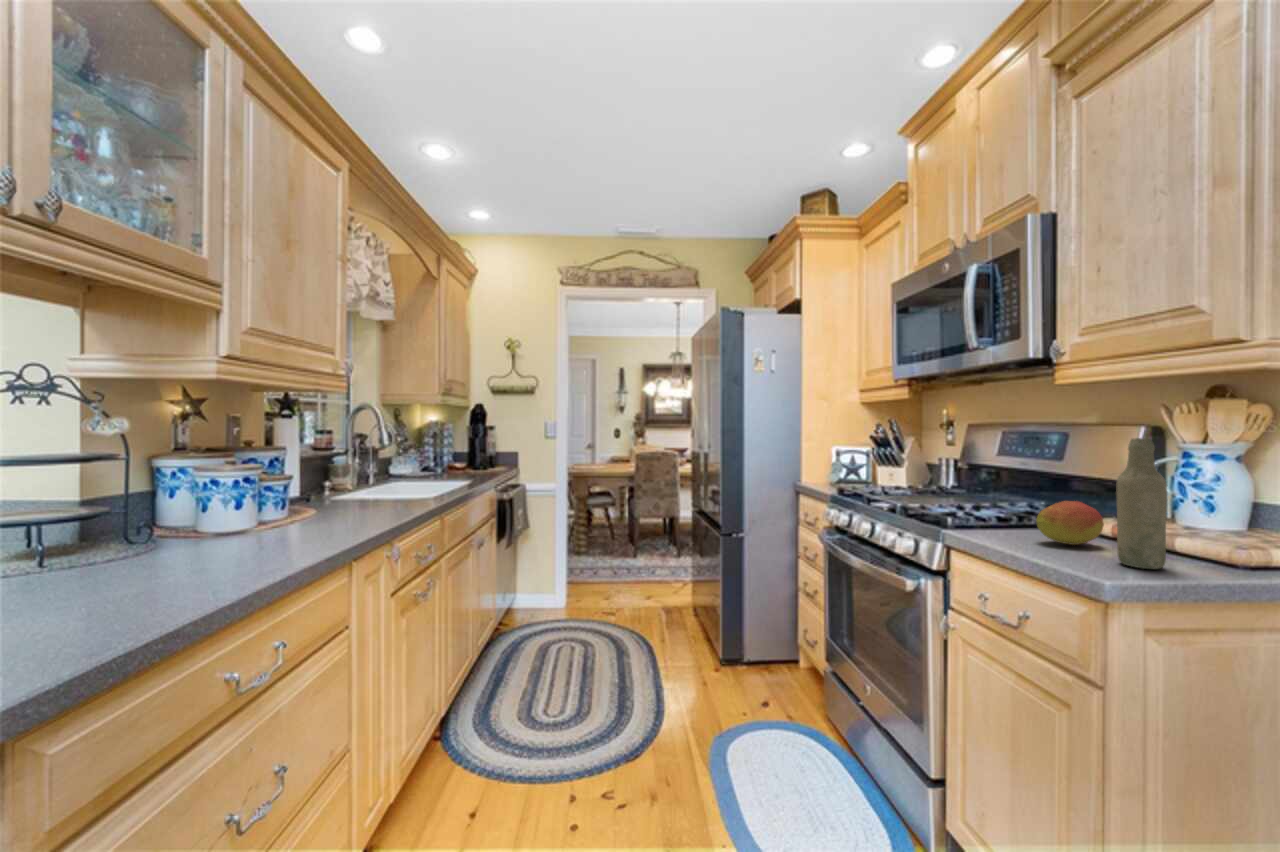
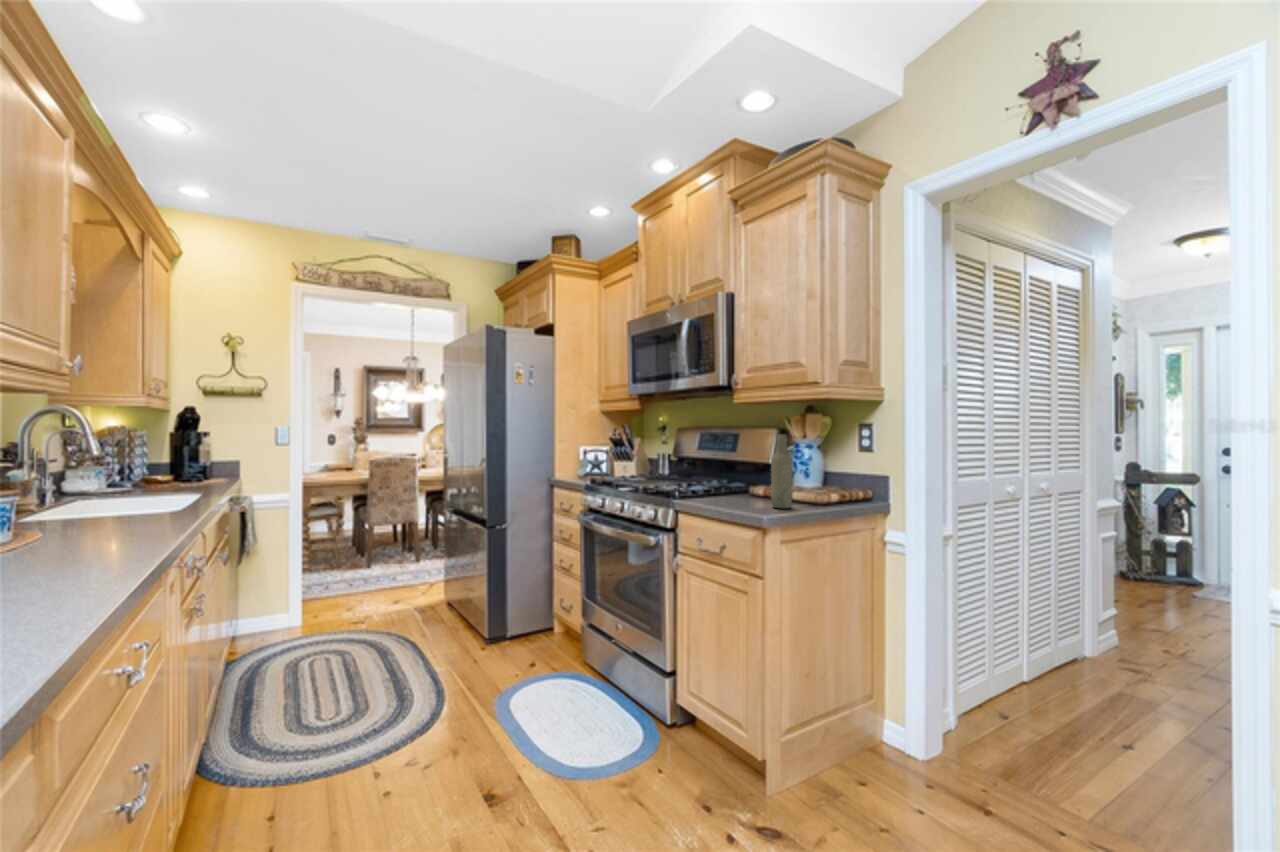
fruit: present [1036,501,1104,545] -> none [730,474,762,501]

